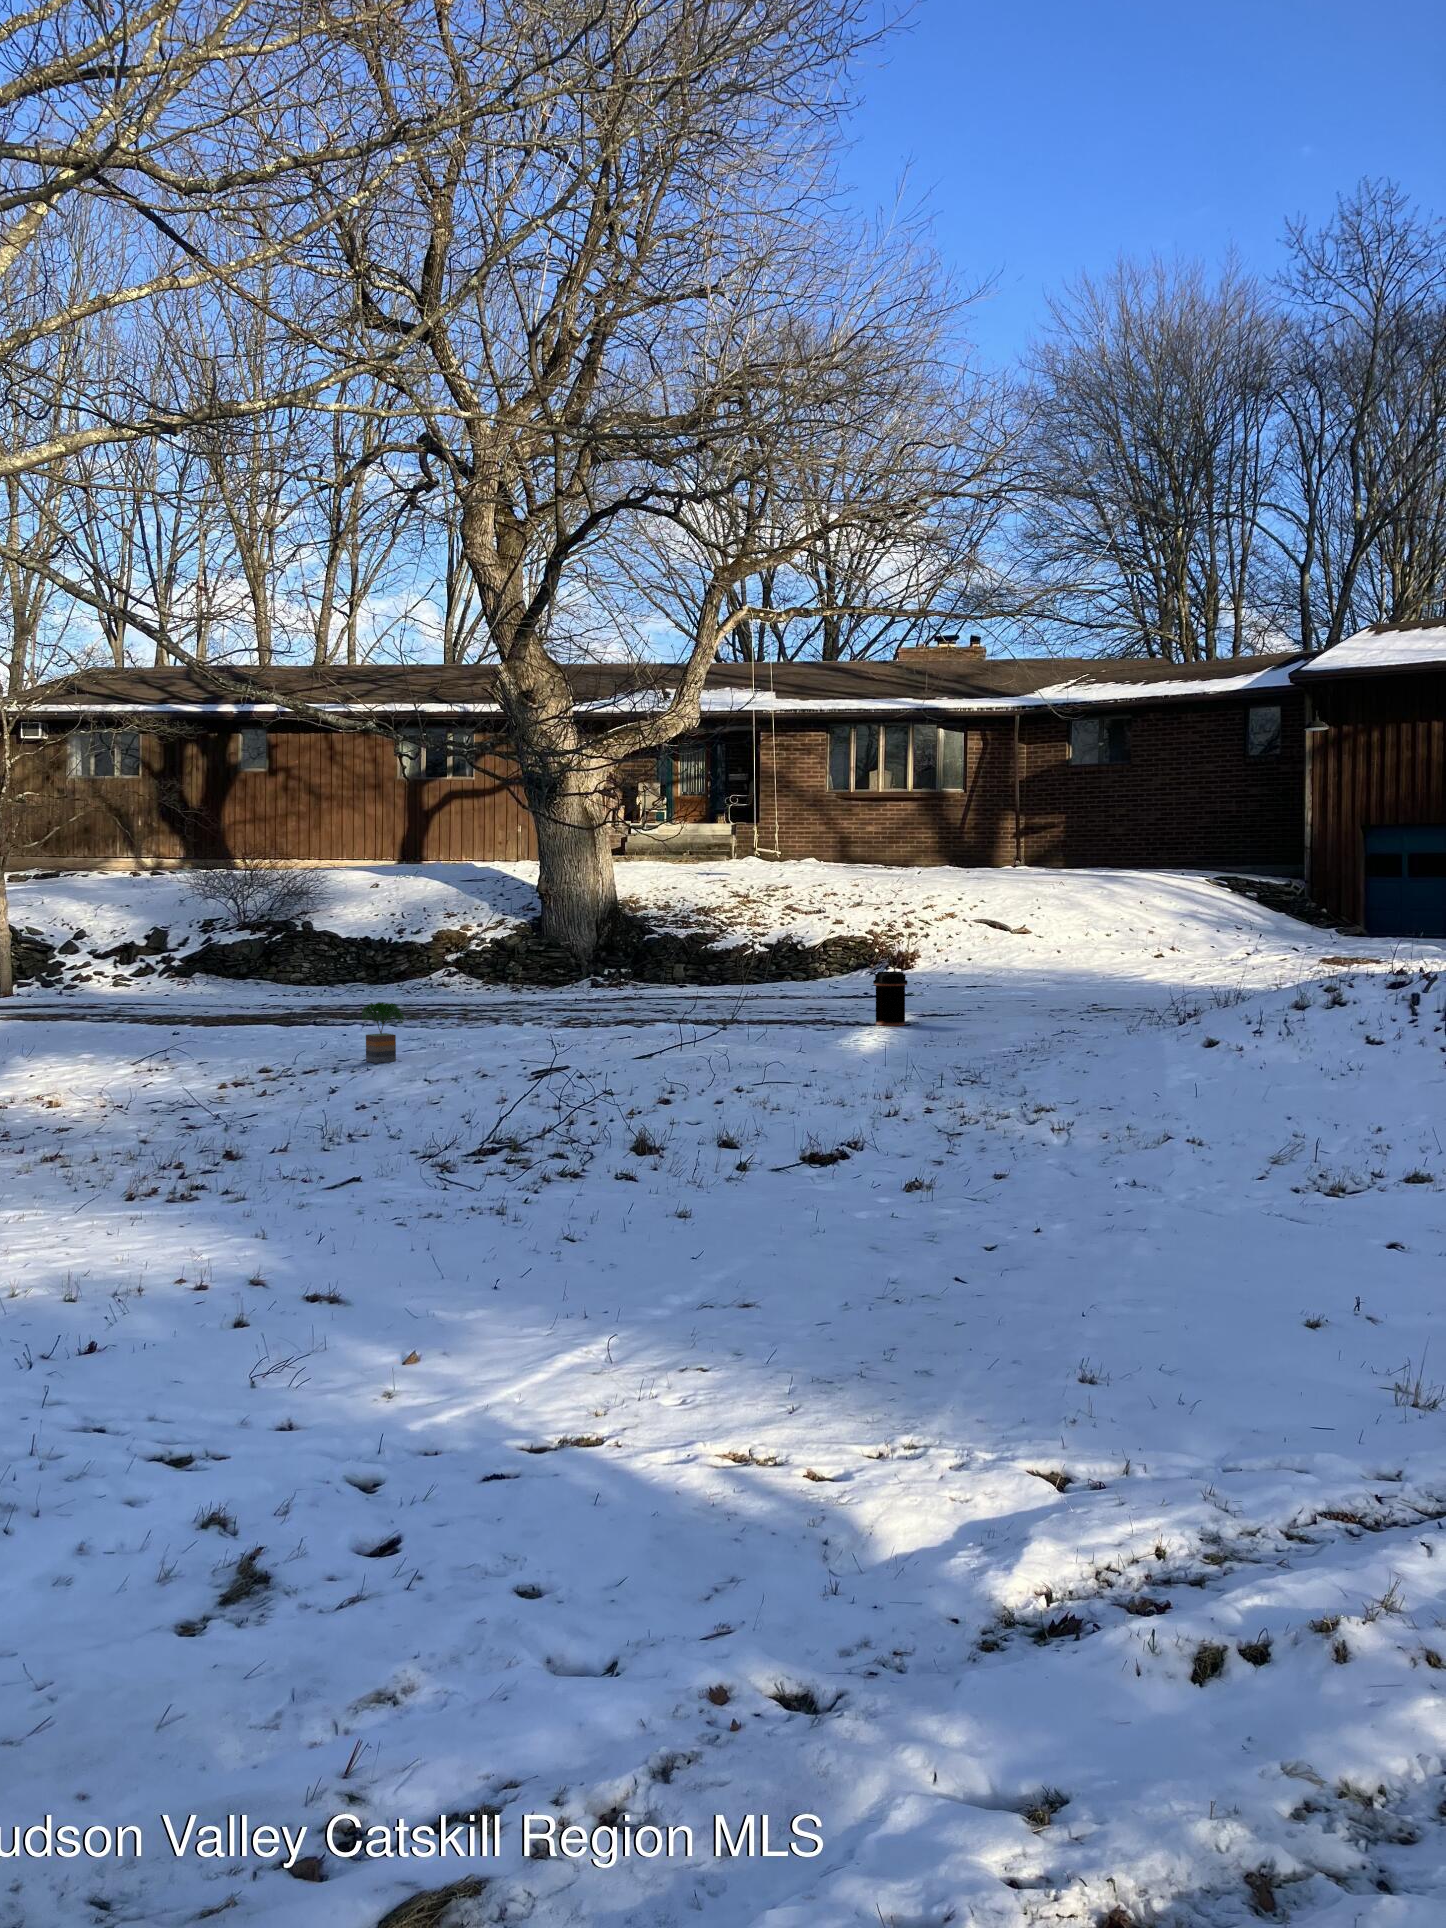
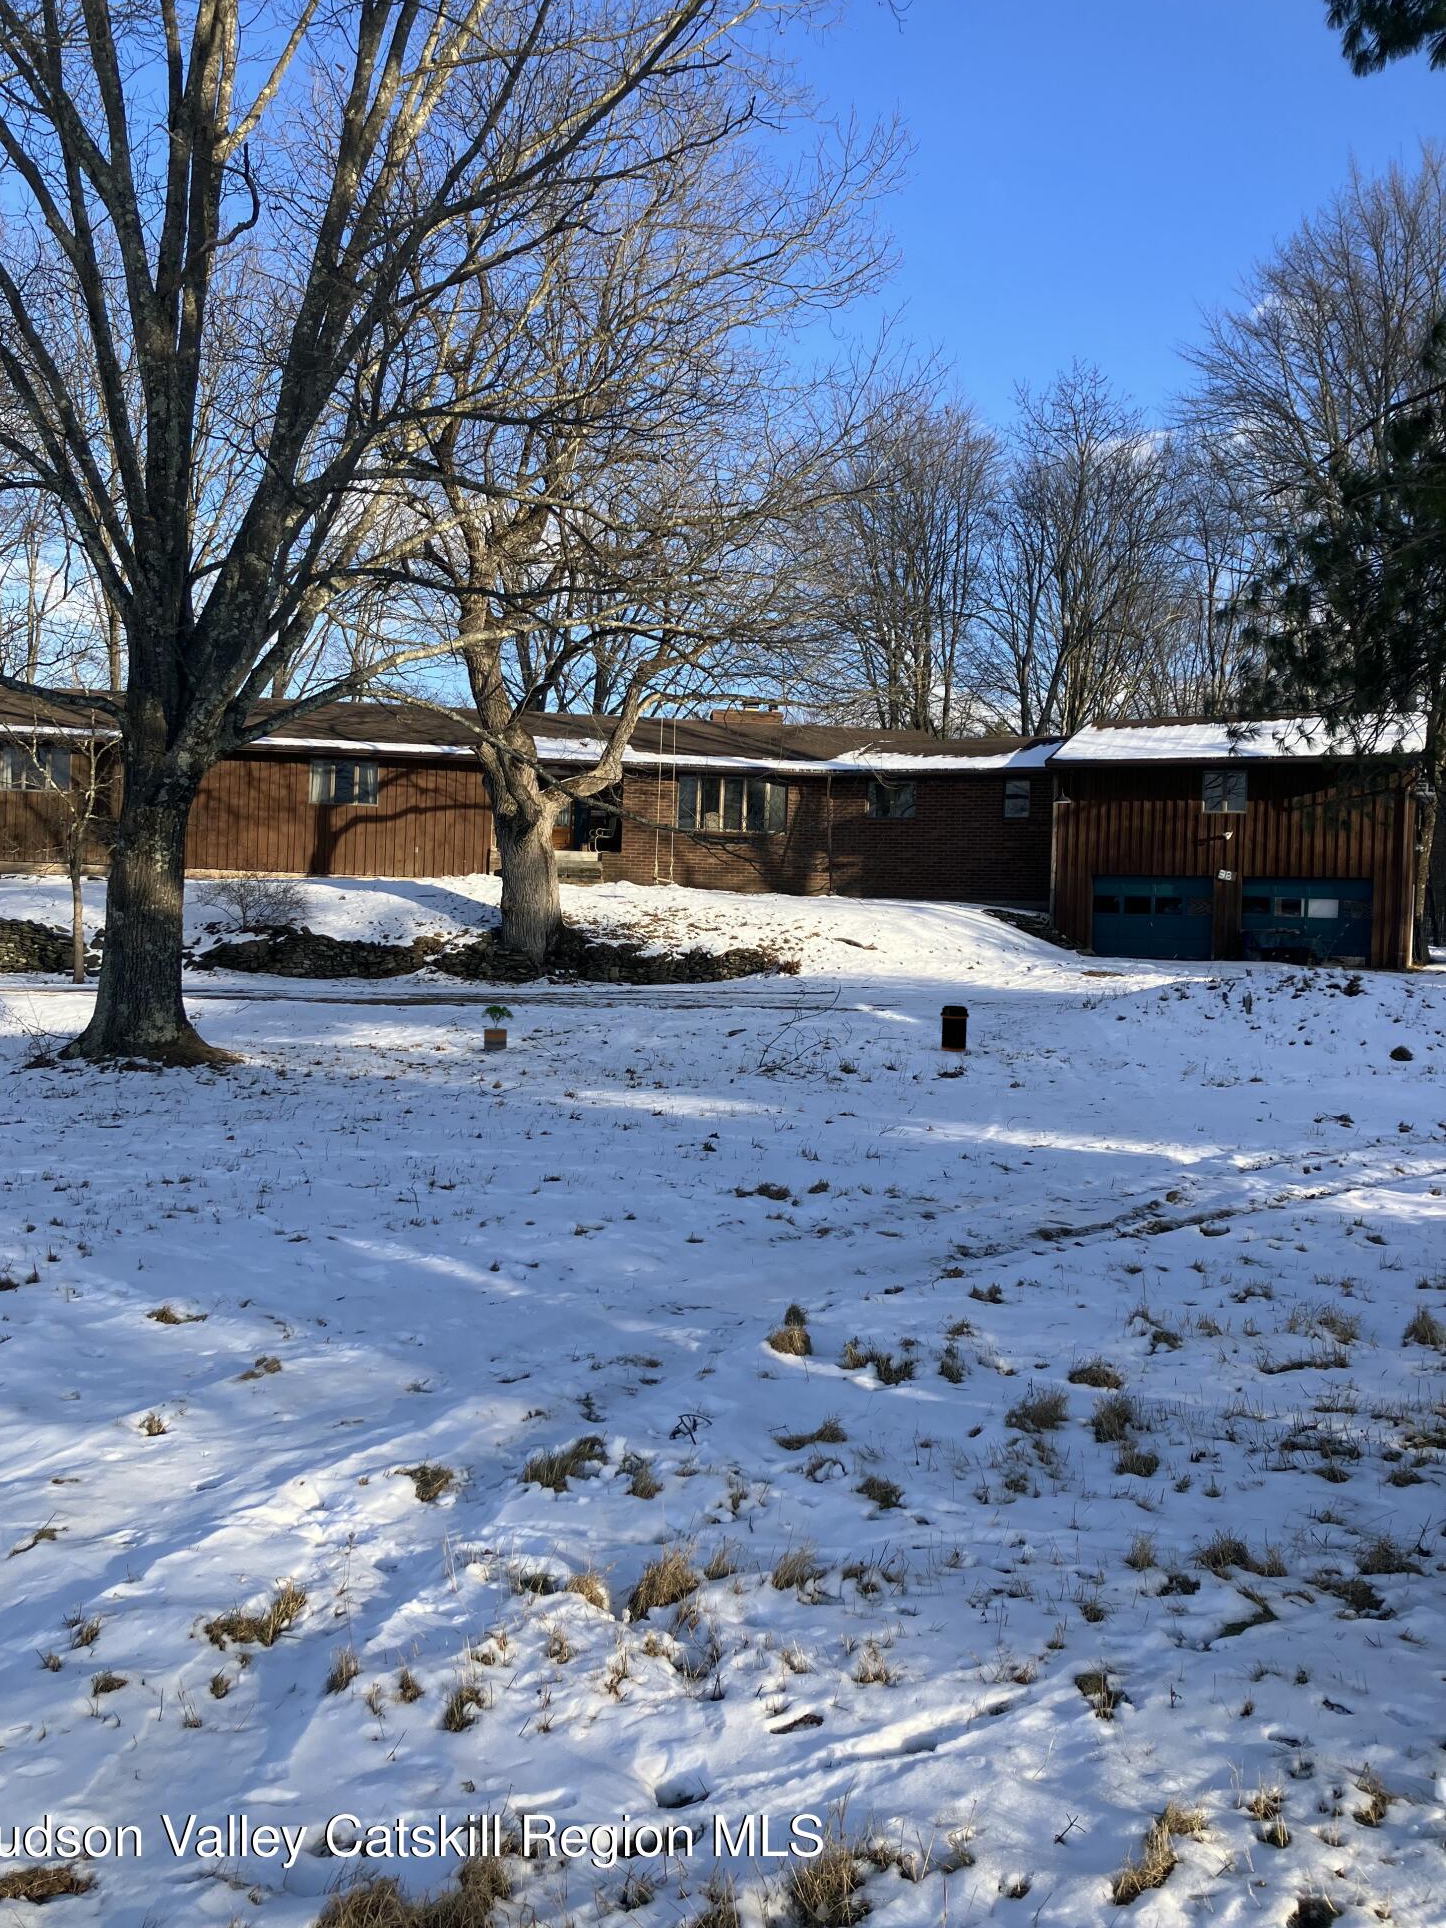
trash can: present [873,971,907,1026] -> present [940,1005,969,1051]

